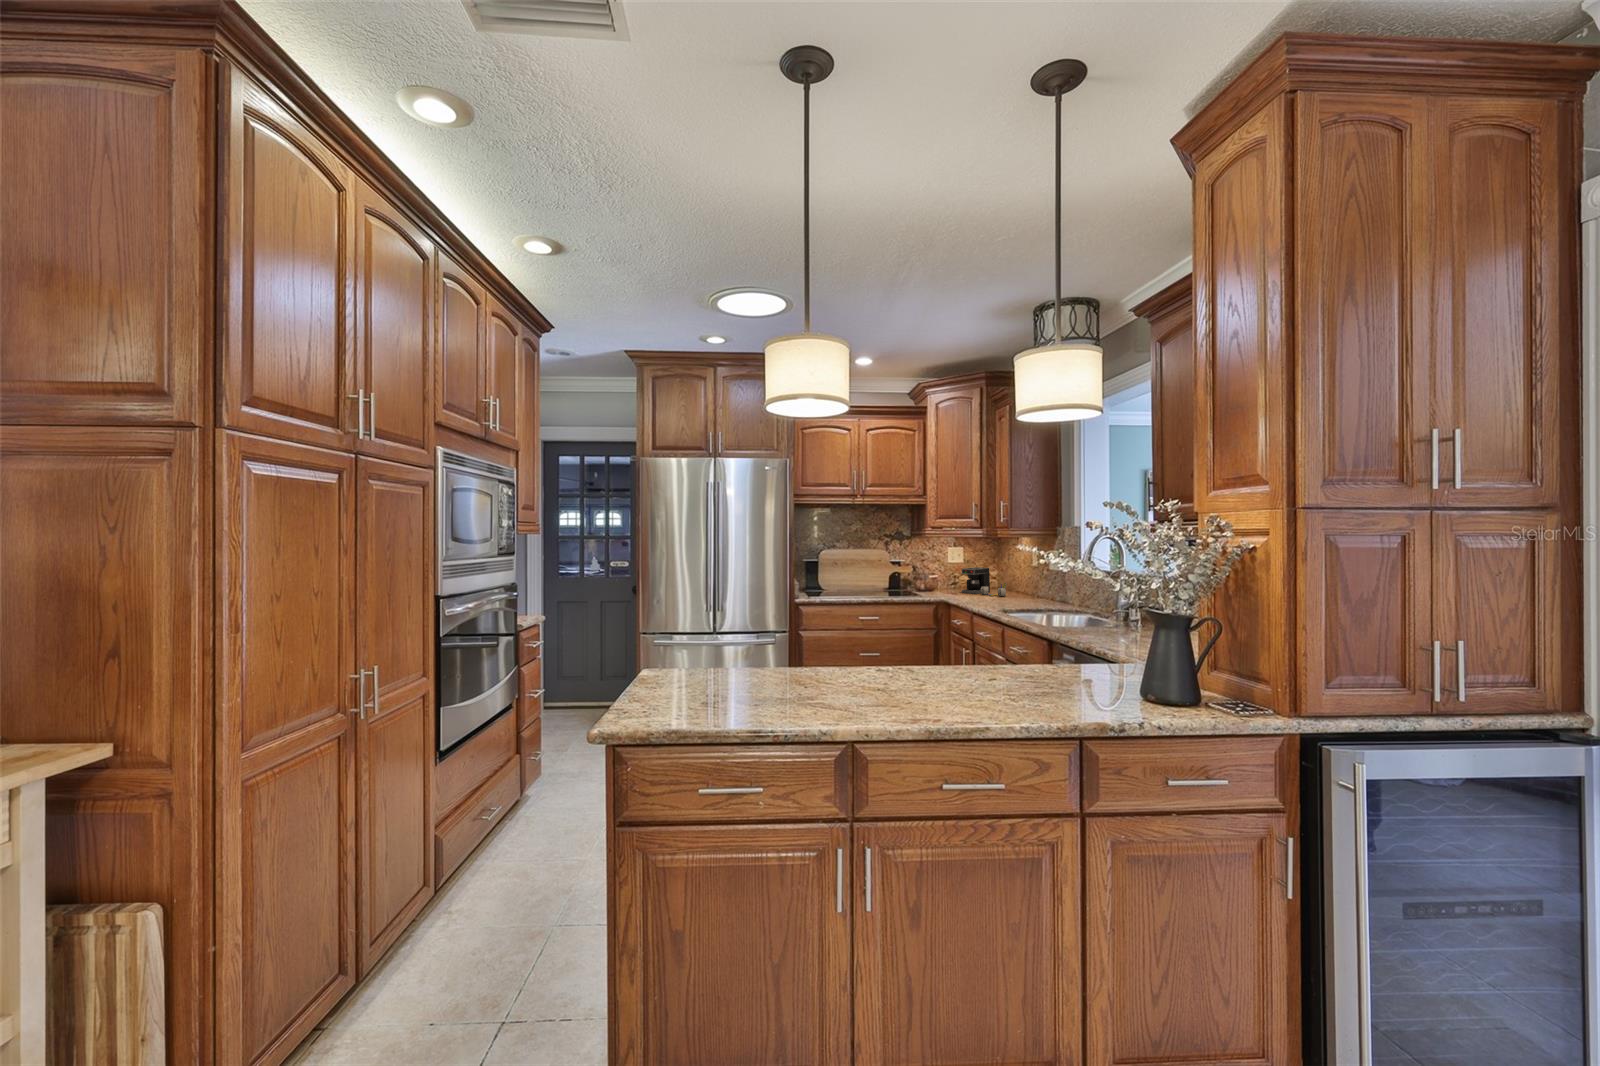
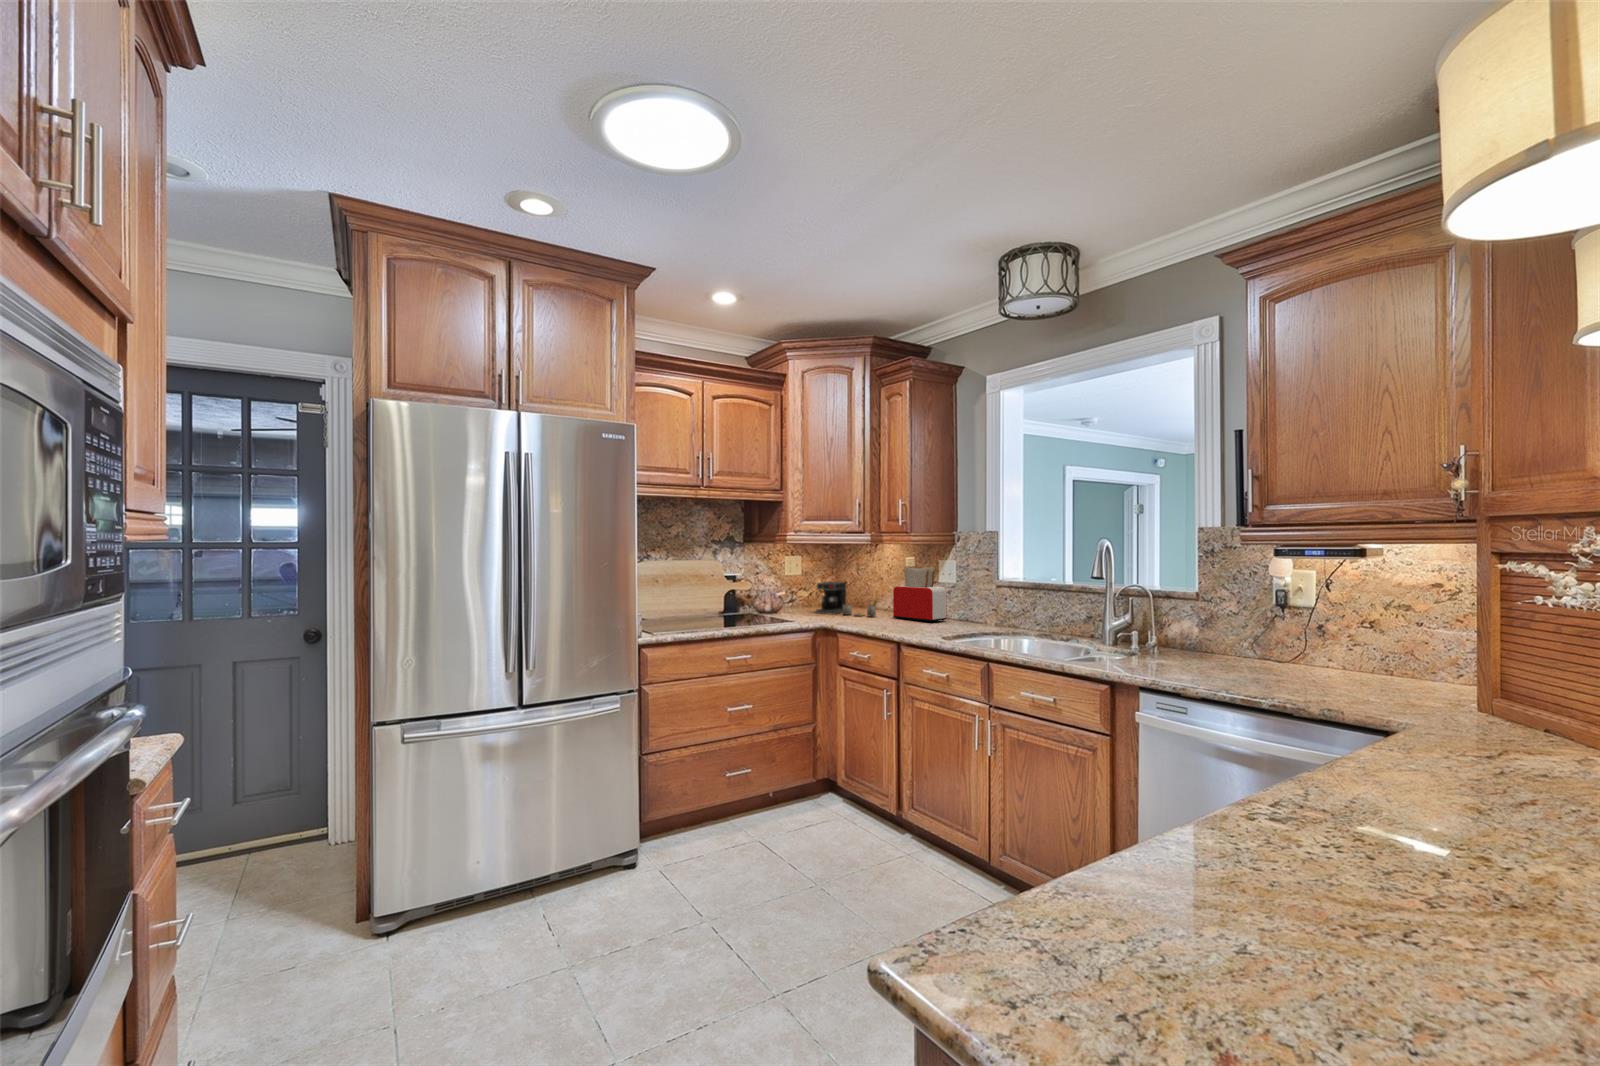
toaster: none [1018,555,1060,602] -> present [893,566,947,622]

